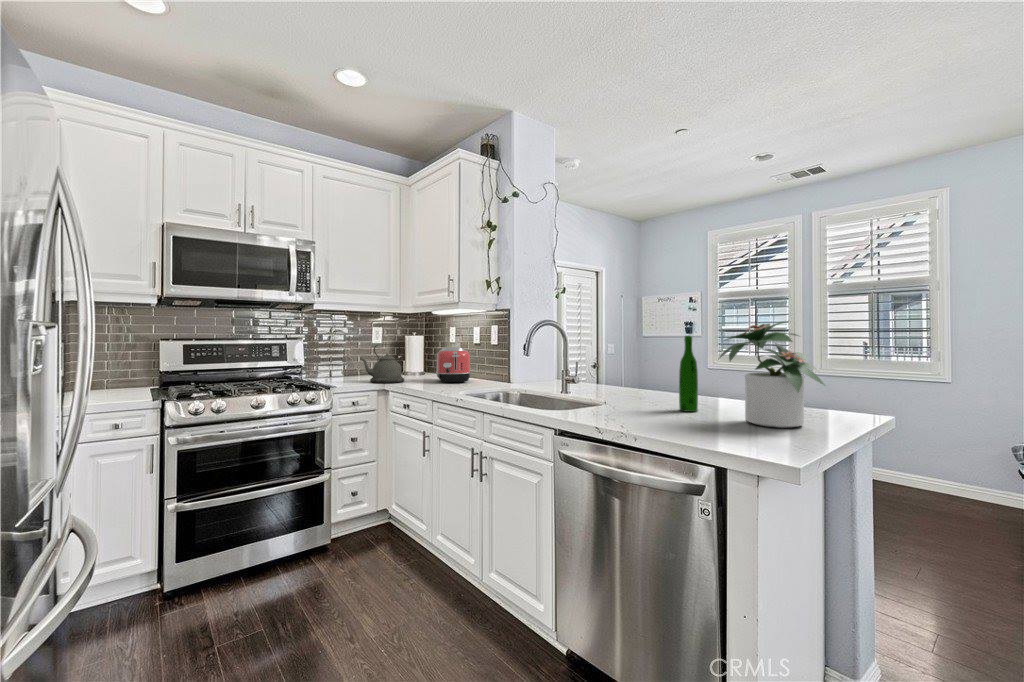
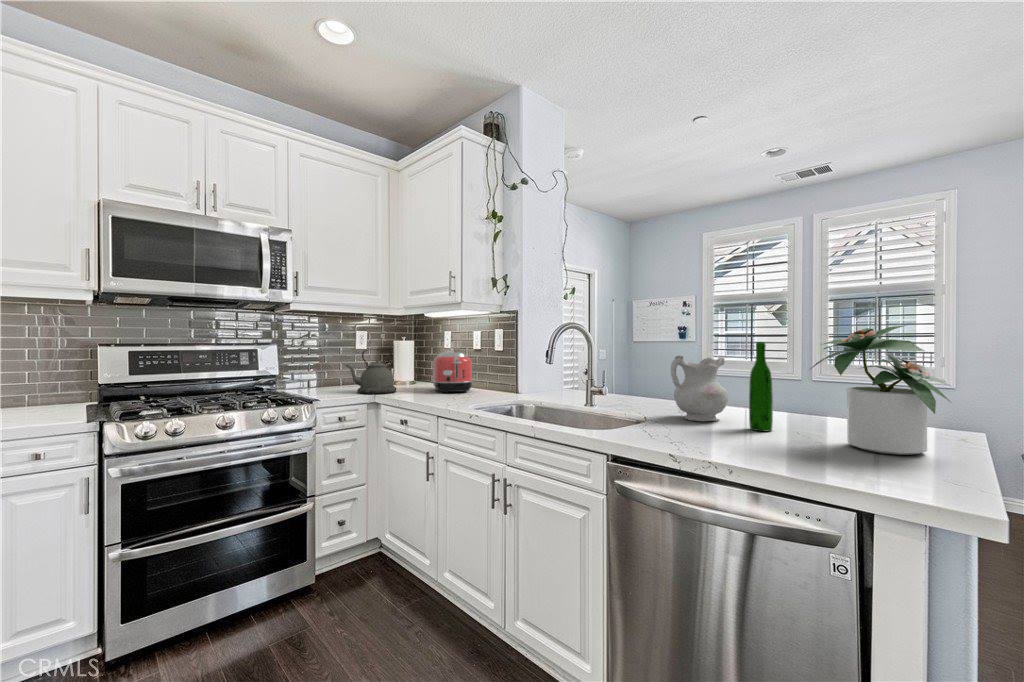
ceramic pitcher: none [620,348,670,405] -> present [670,356,728,421]

